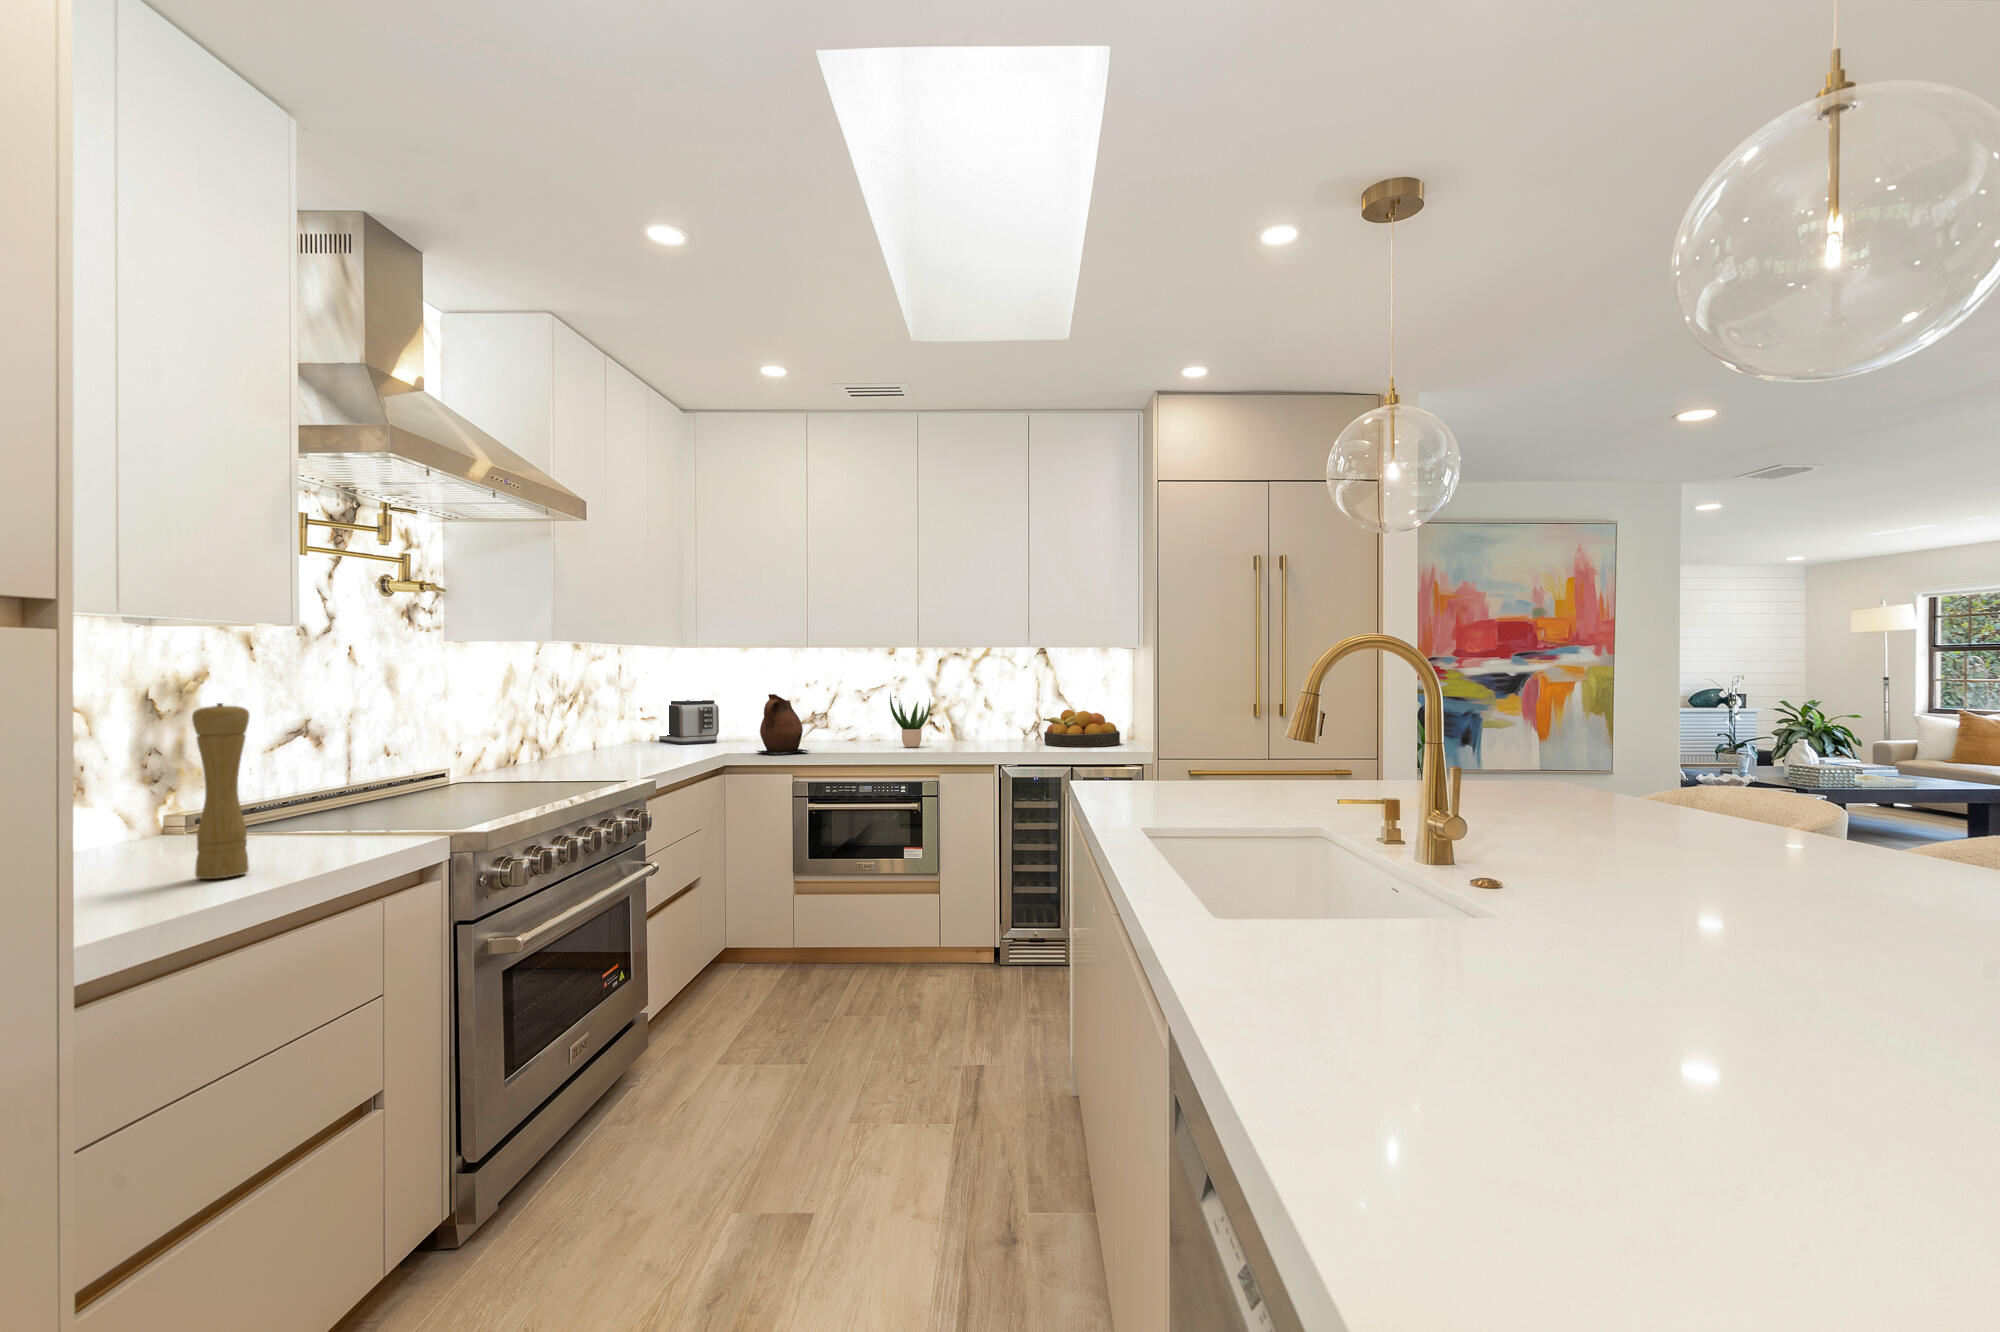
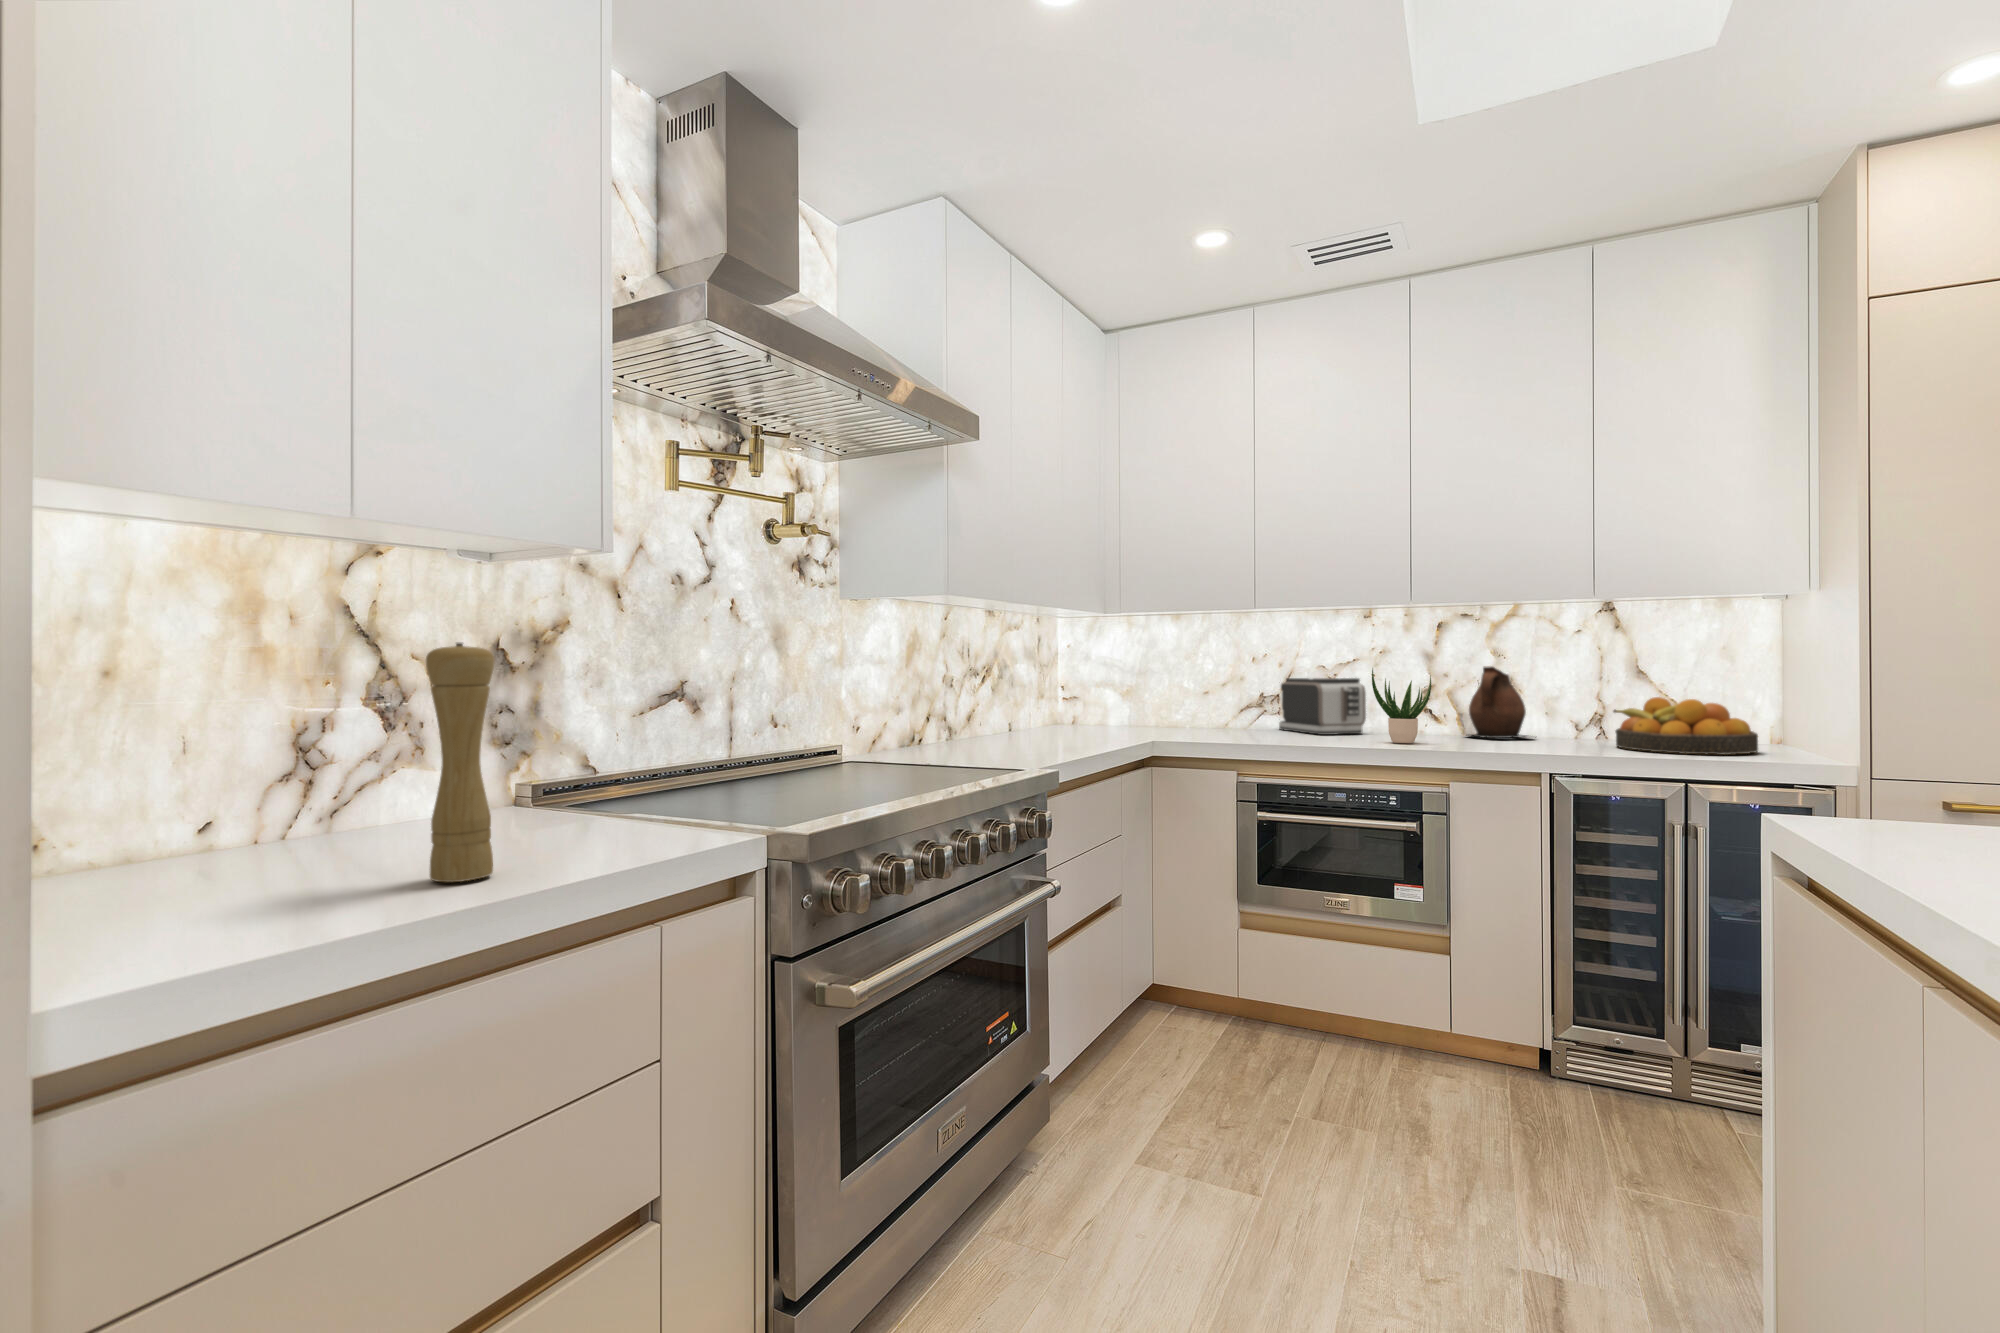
ceramic pitcher: present [758,694,809,754] -> present [1469,666,1536,738]
toaster: present [659,700,719,744] -> present [1279,678,1366,735]

